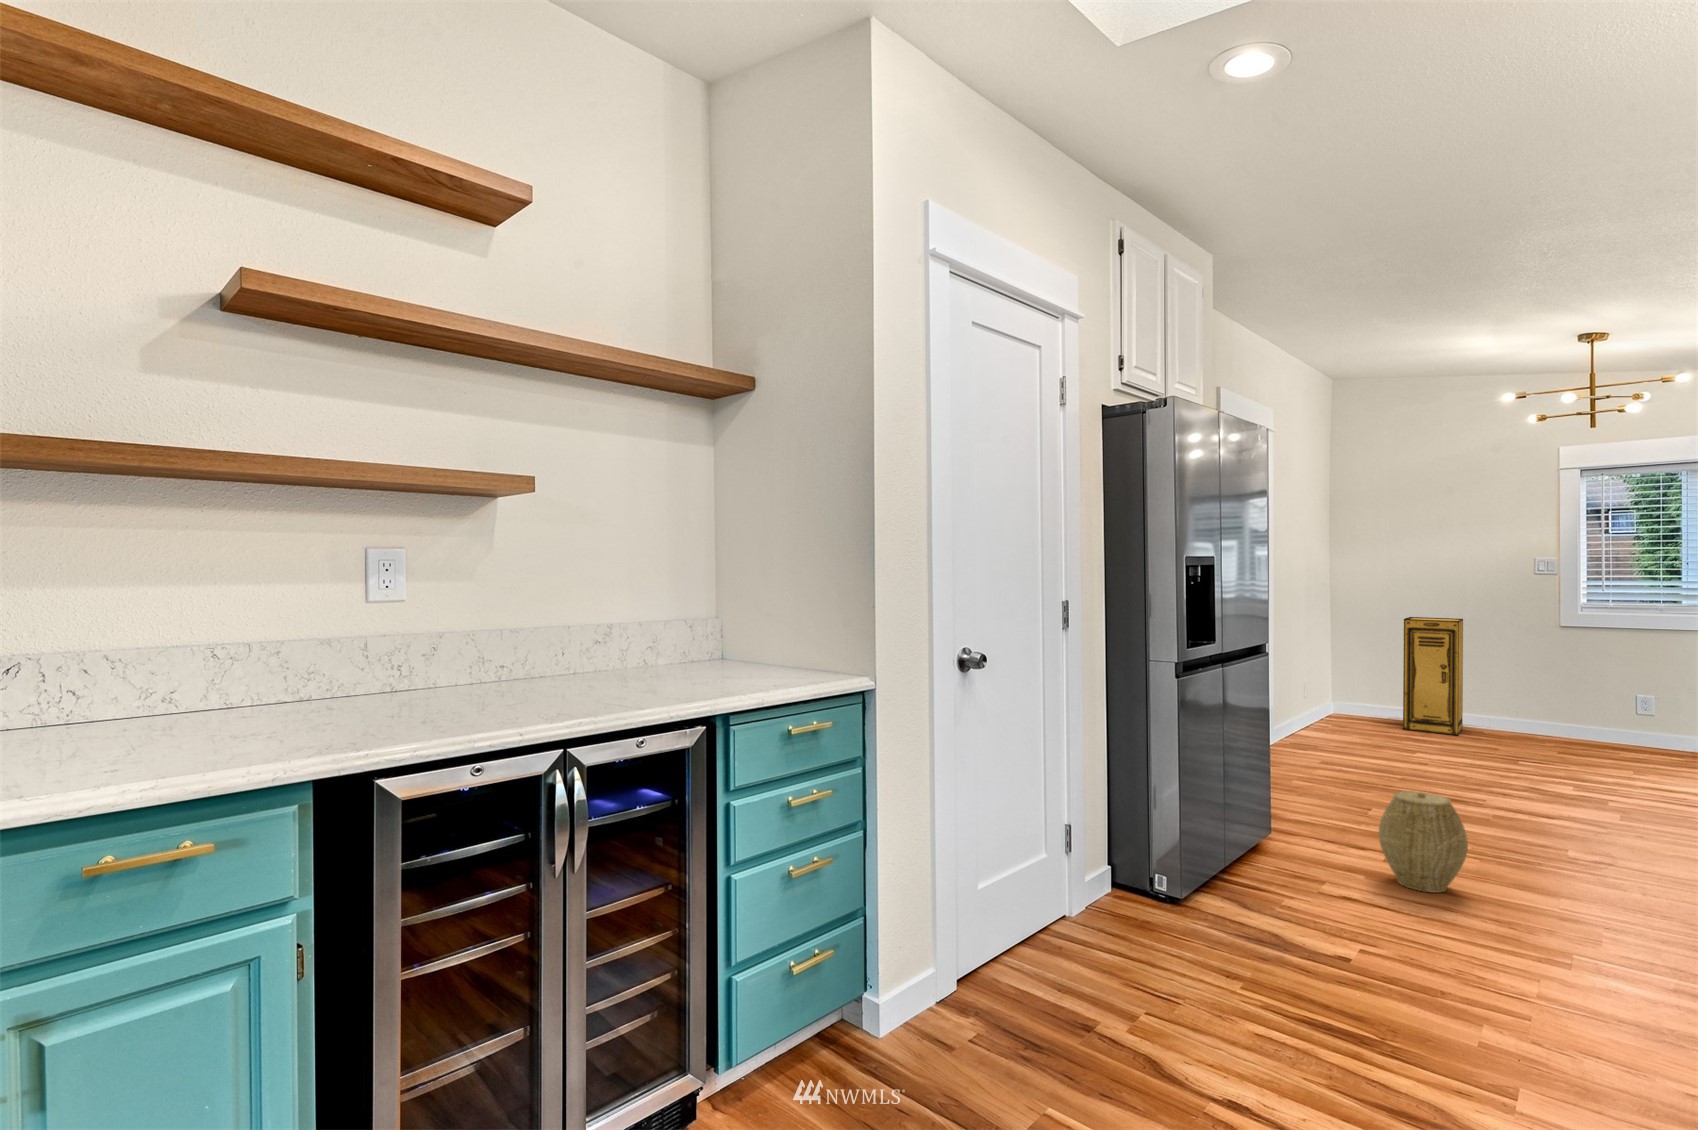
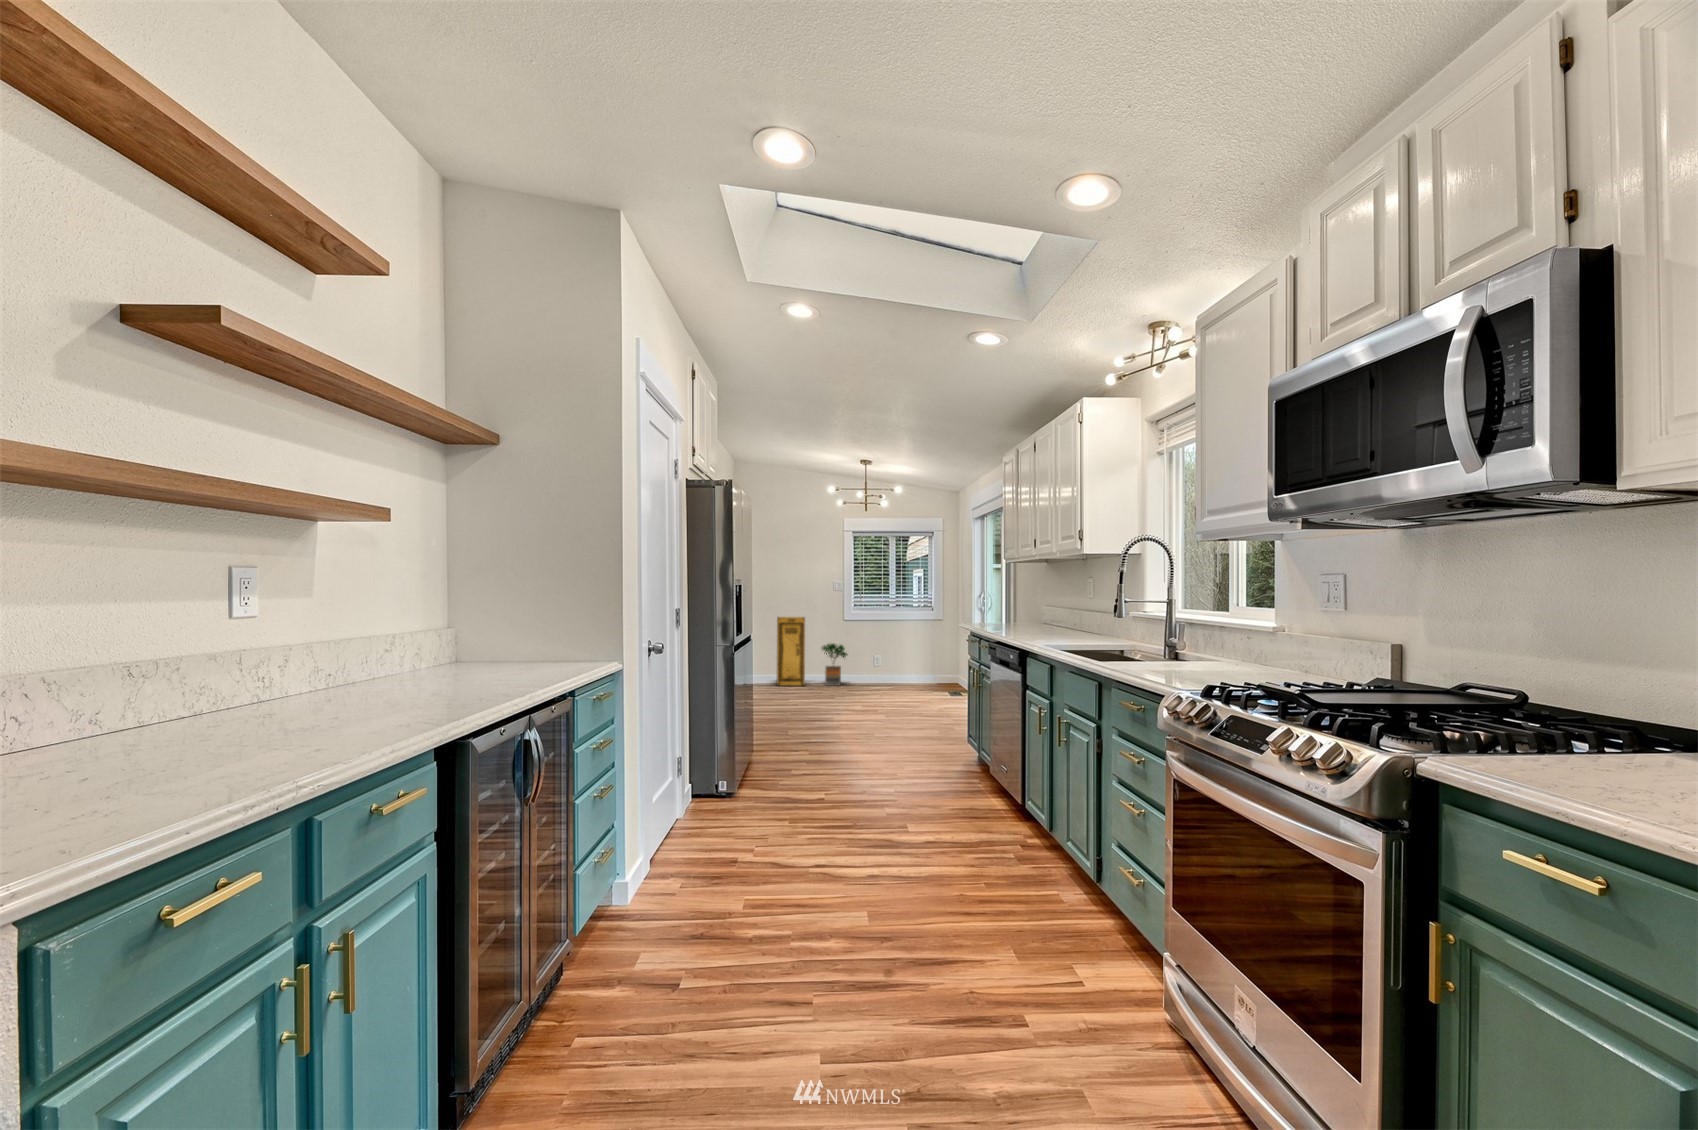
potted tree: none [1492,666,1554,743] -> present [822,644,847,686]
woven basket: present [1378,791,1468,892] -> none [816,709,857,764]

